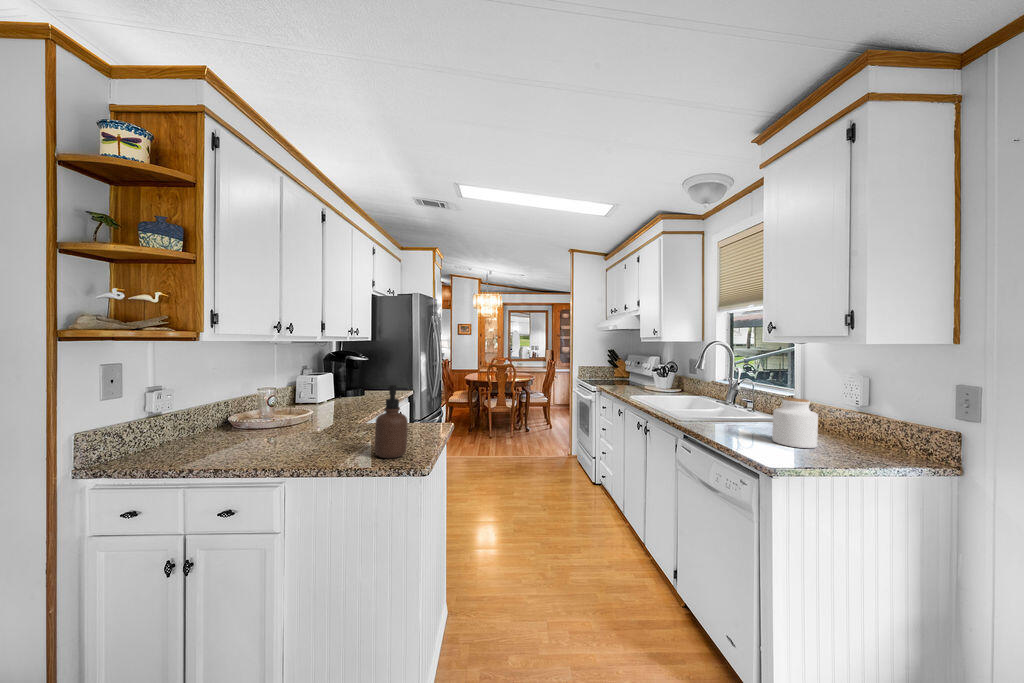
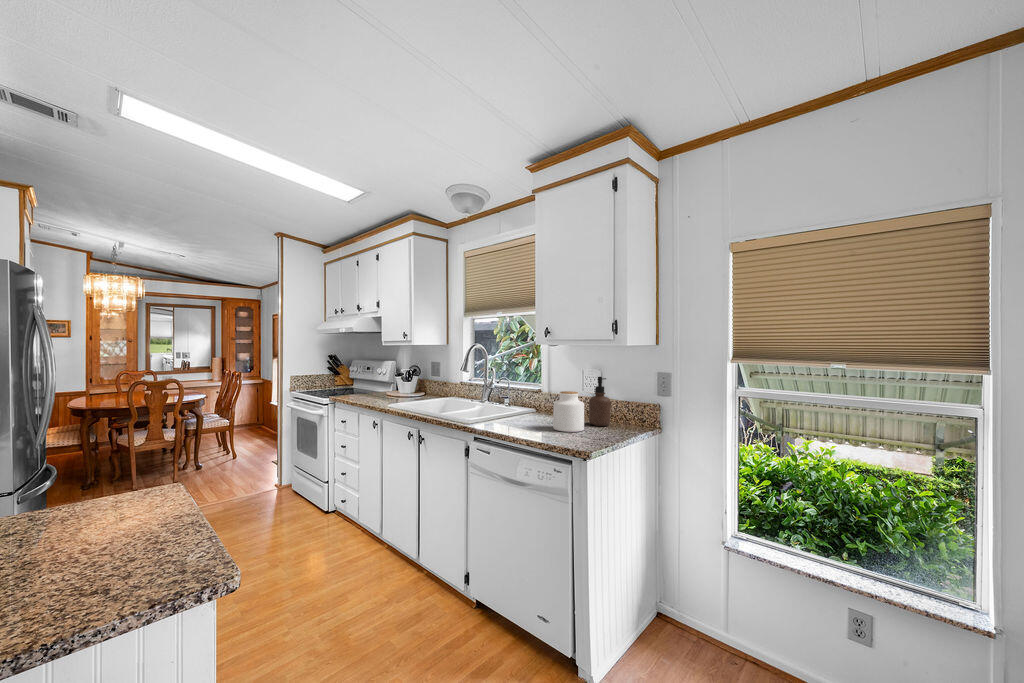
soap dispenser: present [375,384,408,458] -> present [589,377,610,426]

